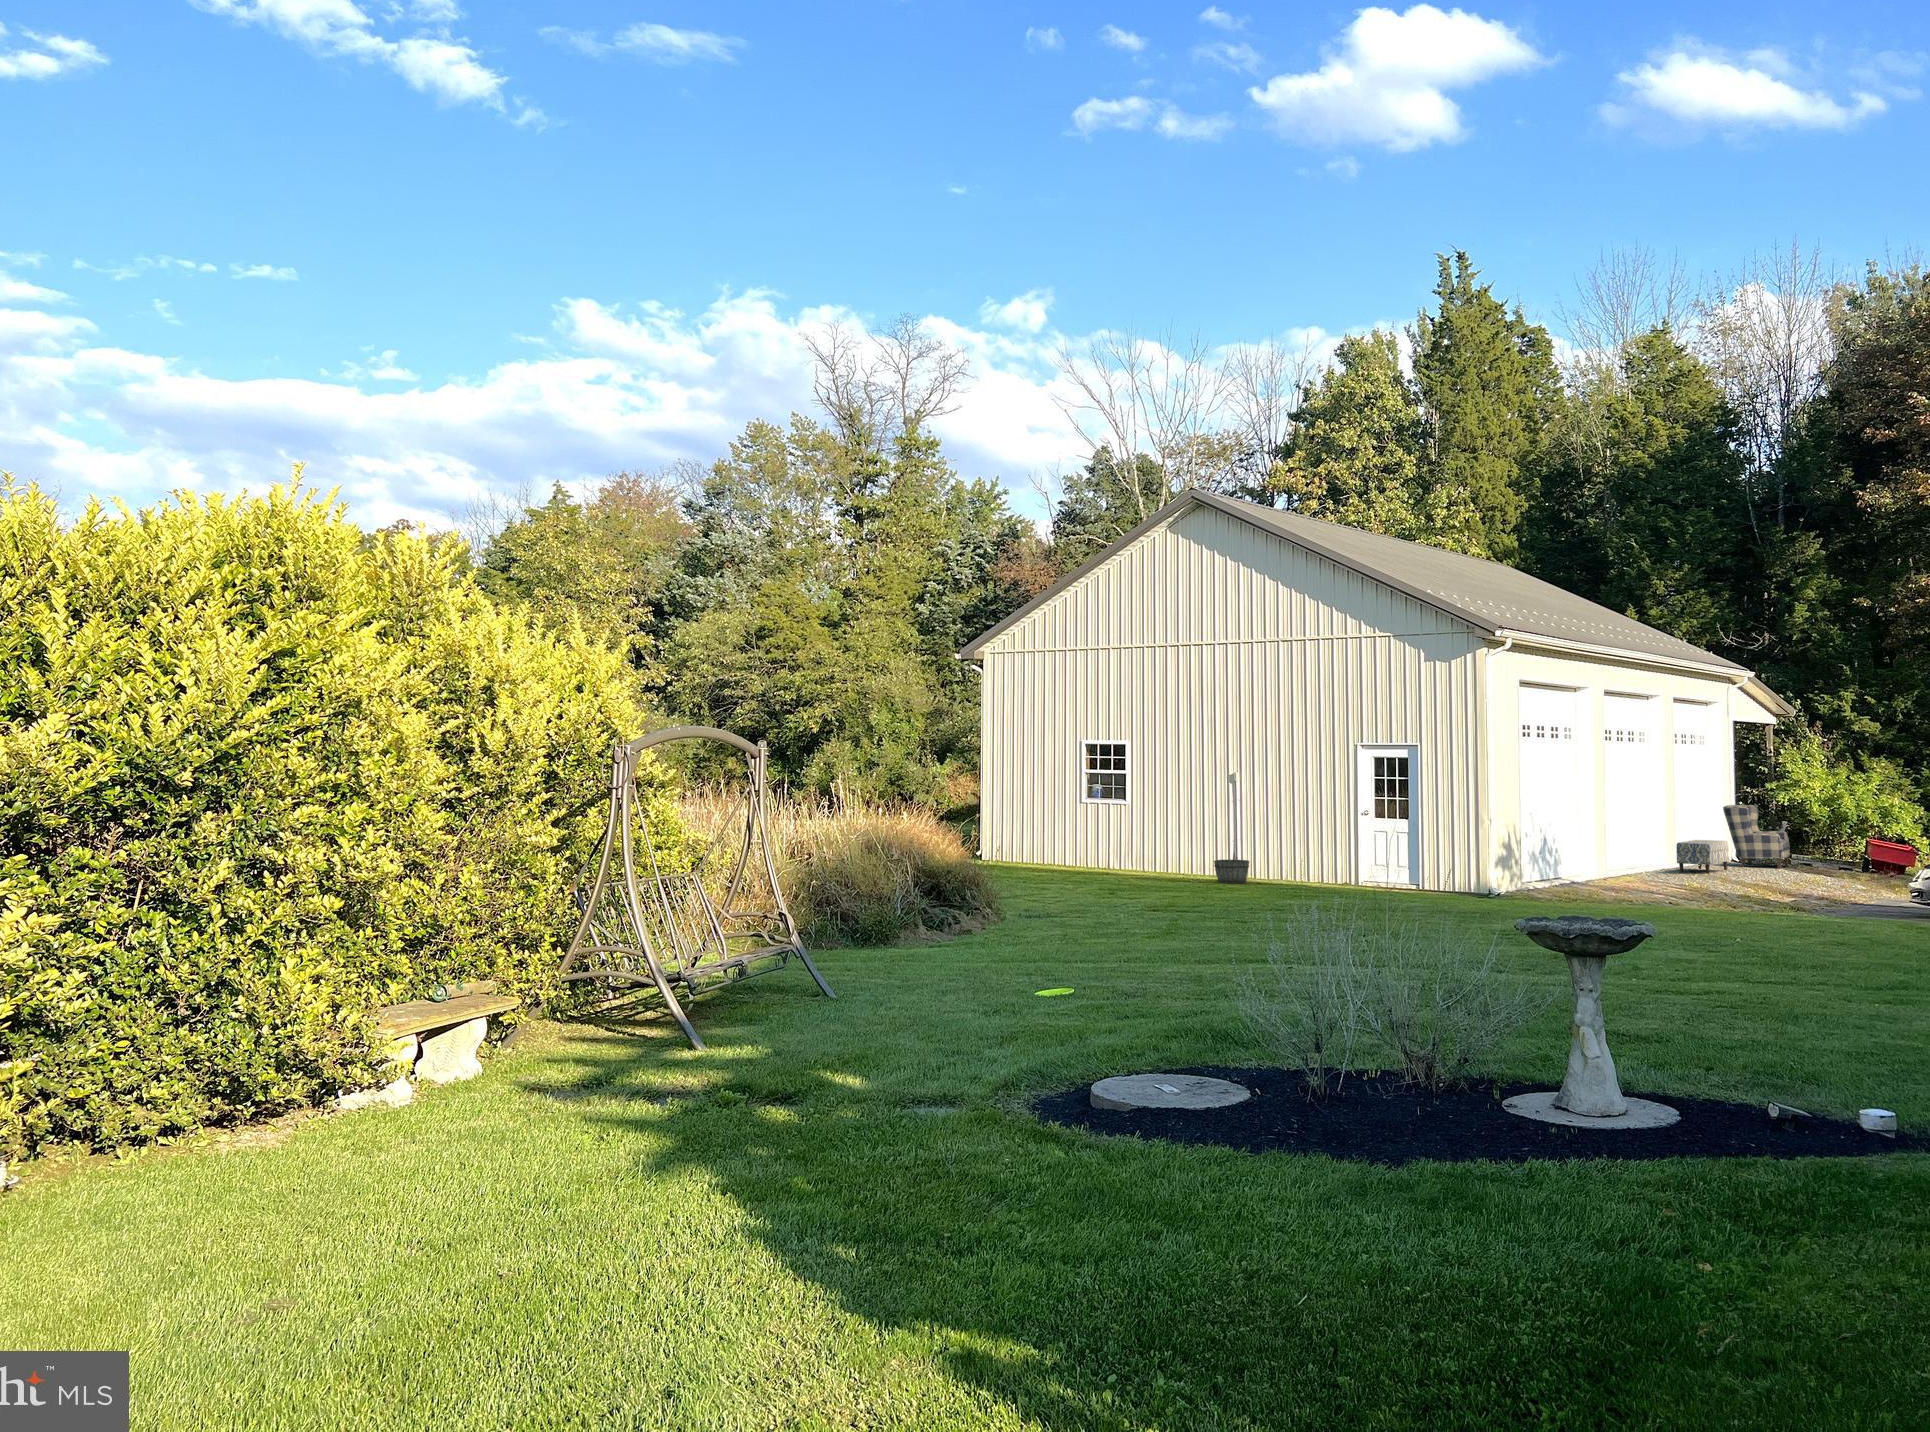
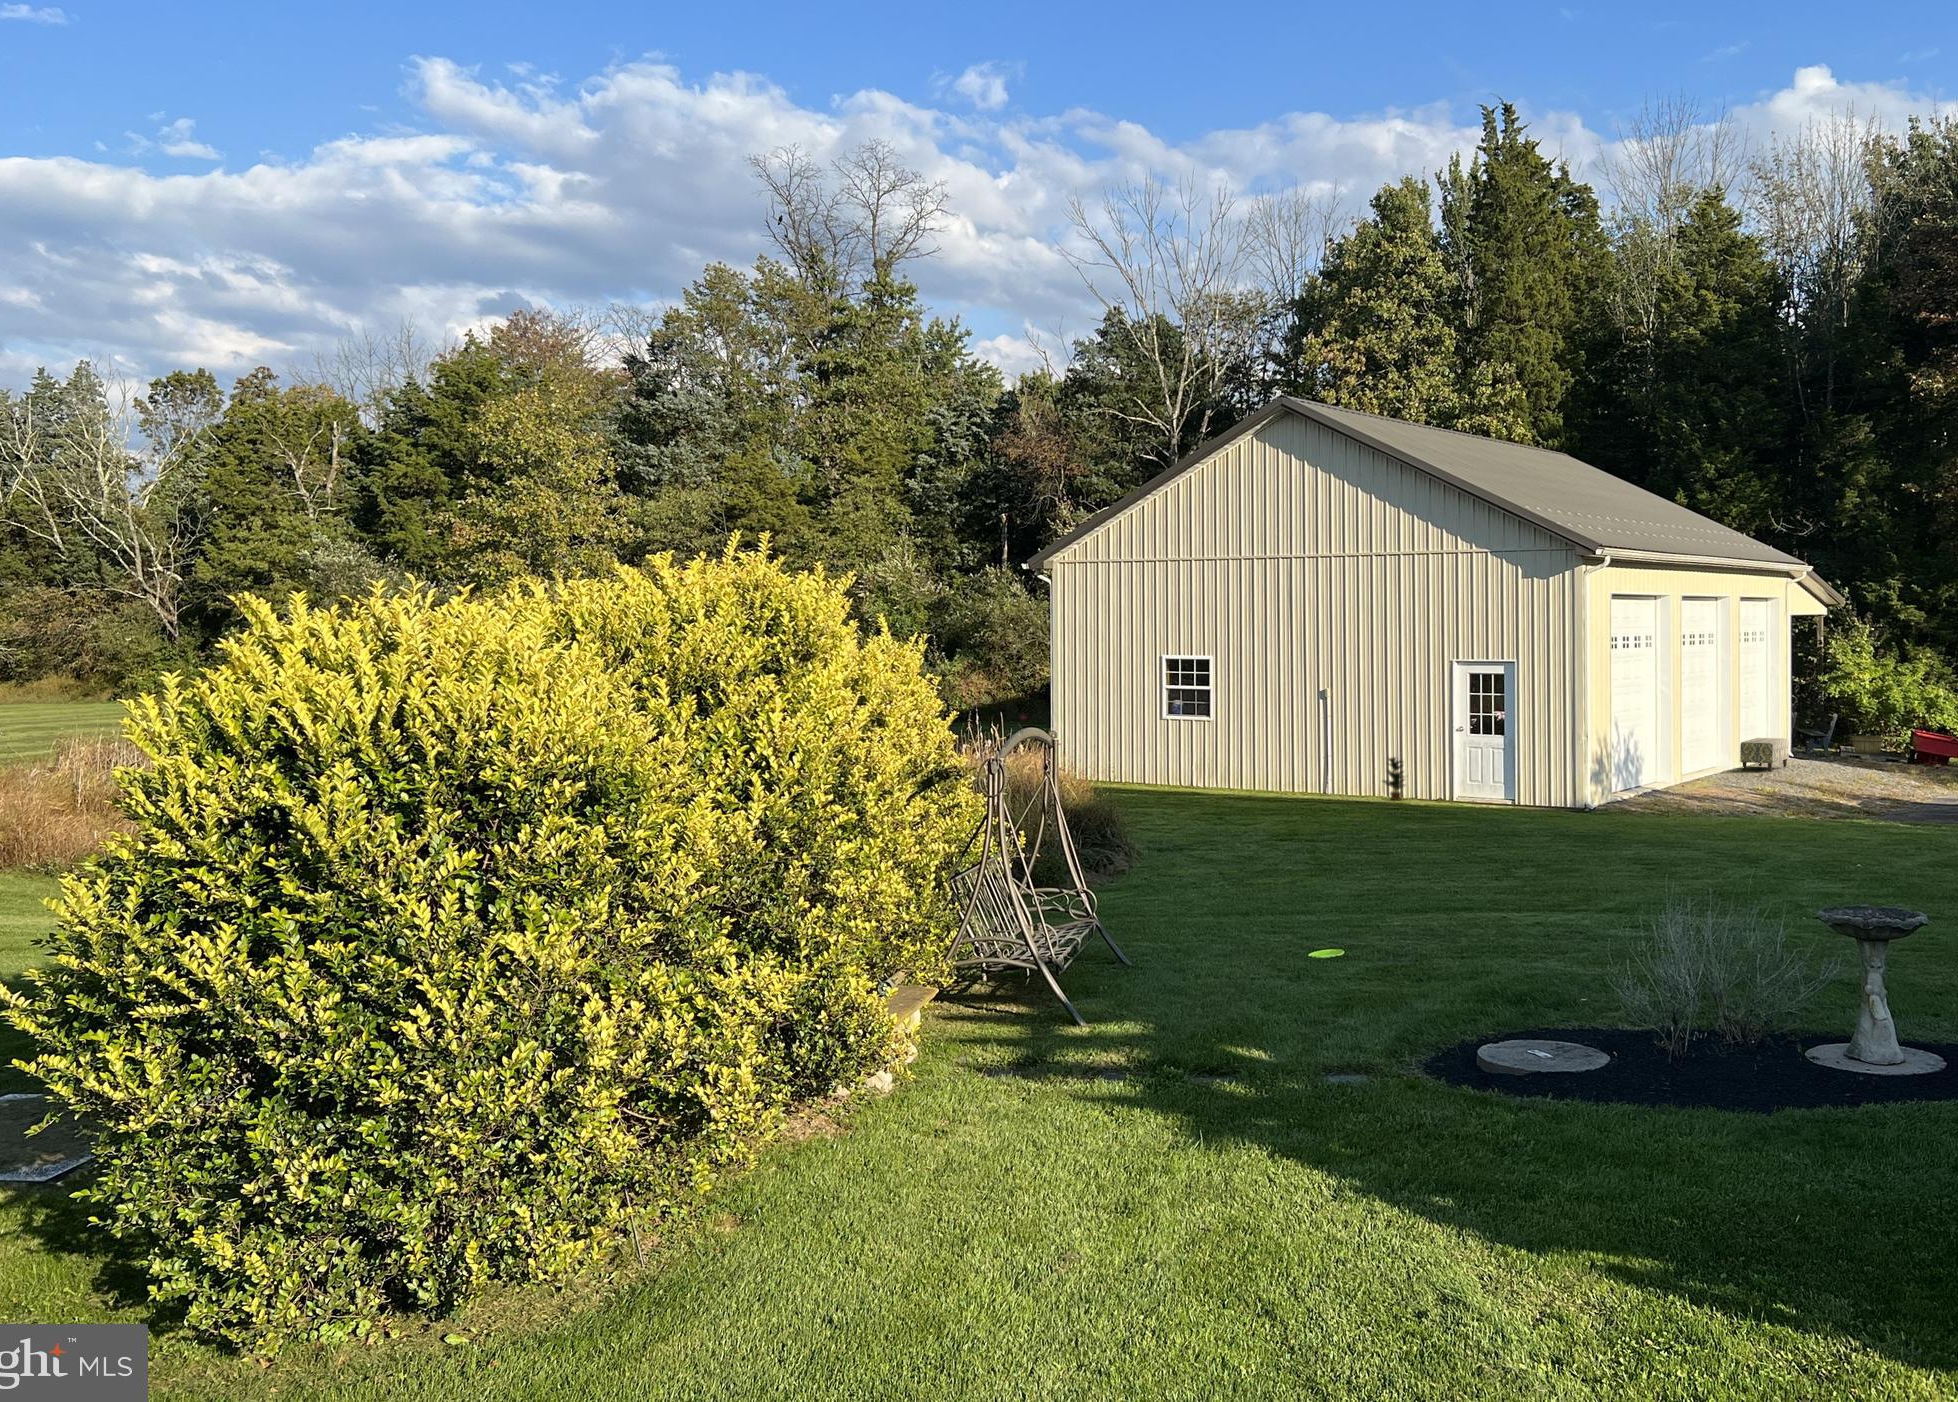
chair: present [1723,805,1790,869] -> none [1782,701,1844,764]
potted plant: none [1287,843,1314,887] -> present [1383,757,1404,800]
wooden bucket: present [1214,853,1249,883] -> present [1852,732,1883,754]

